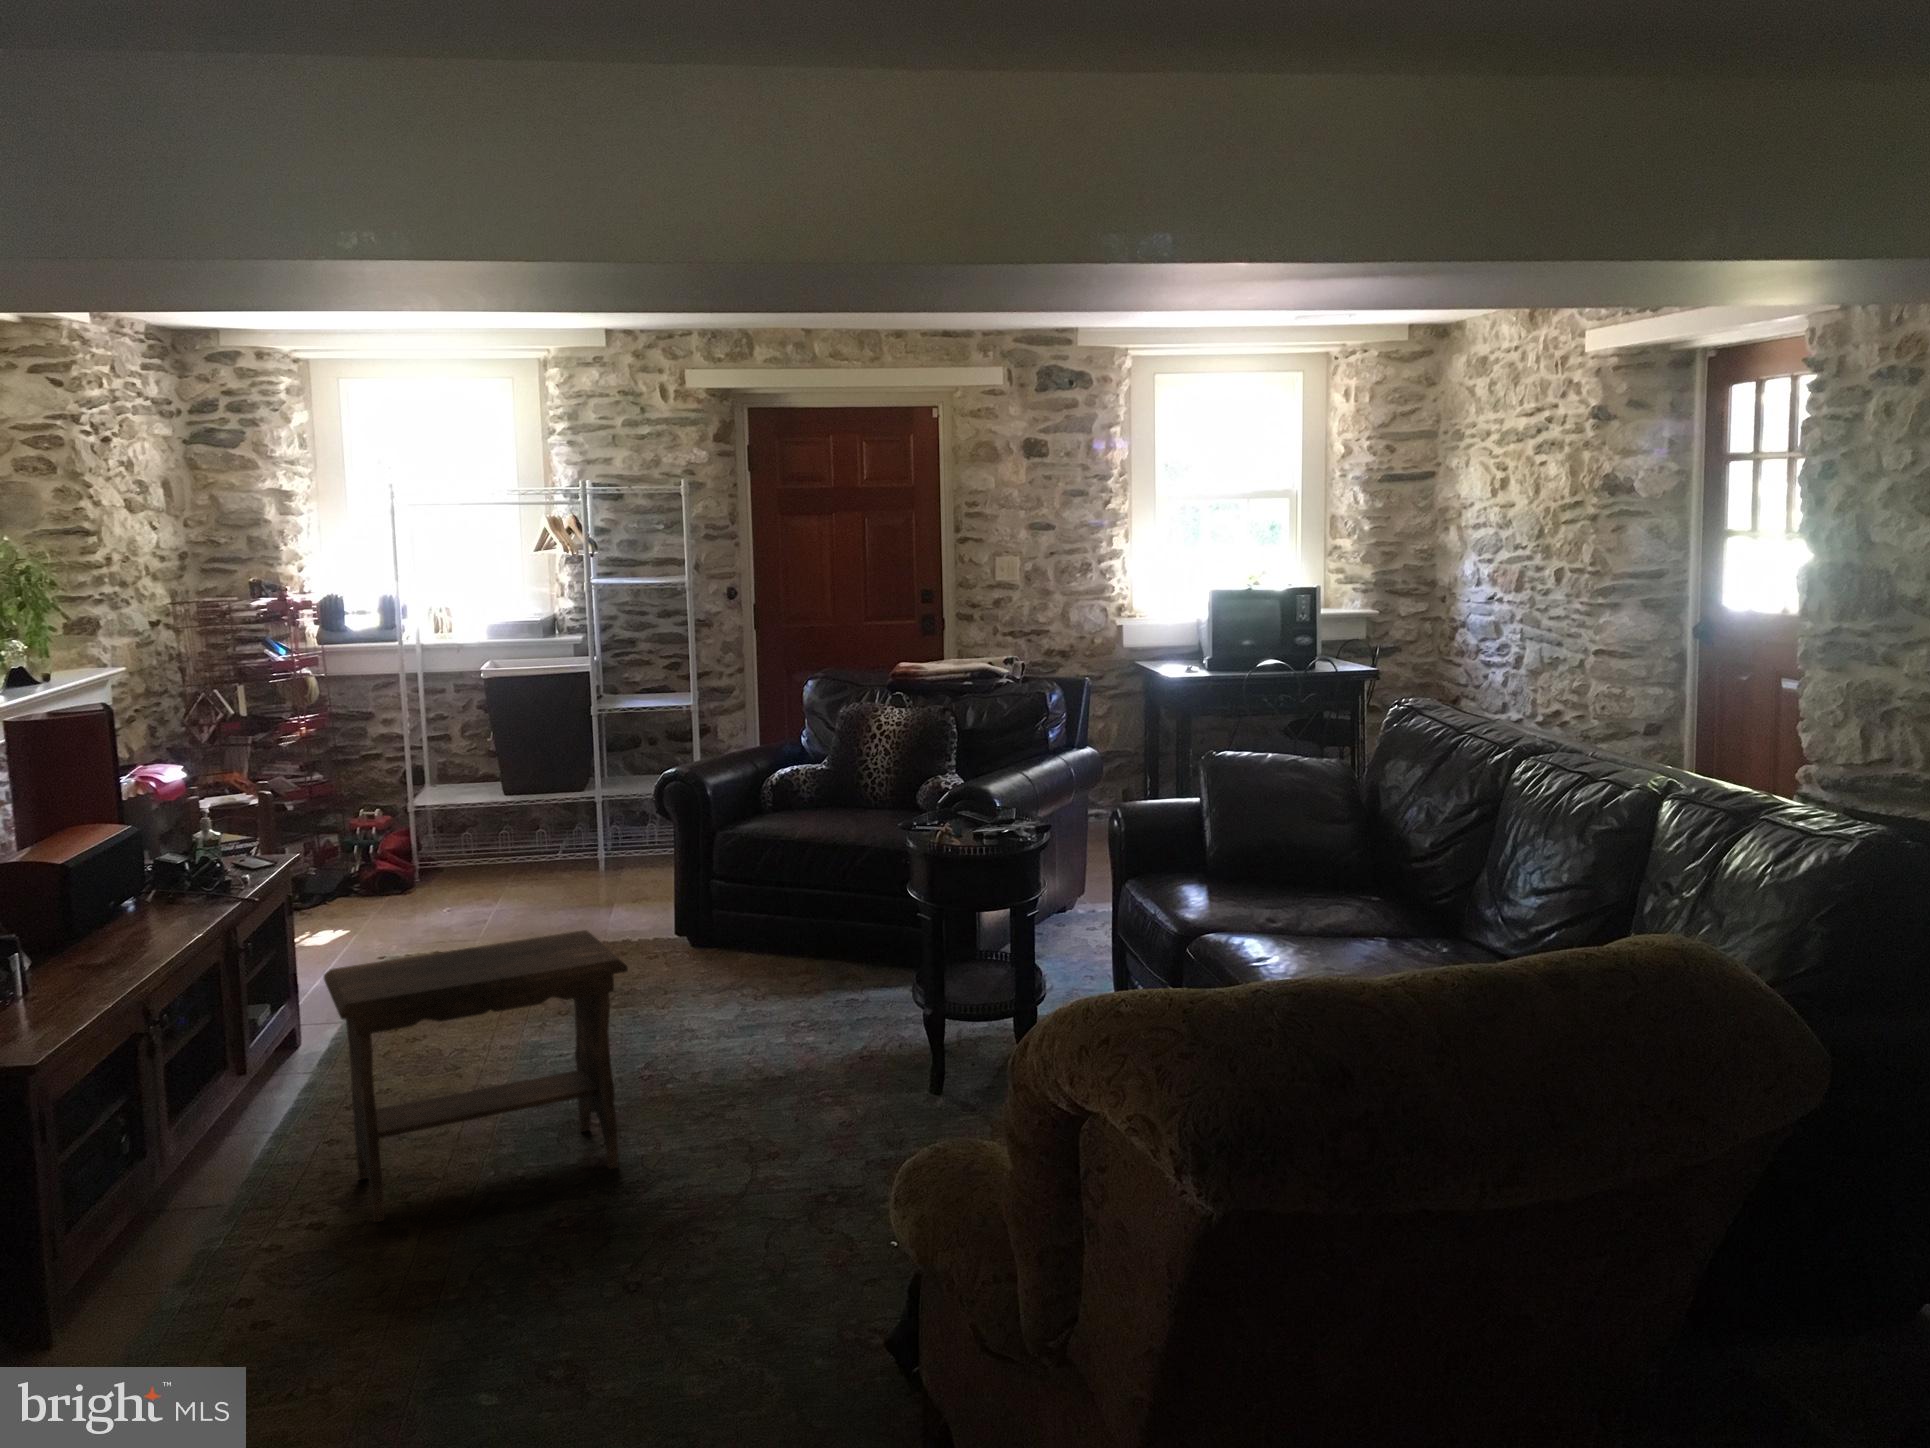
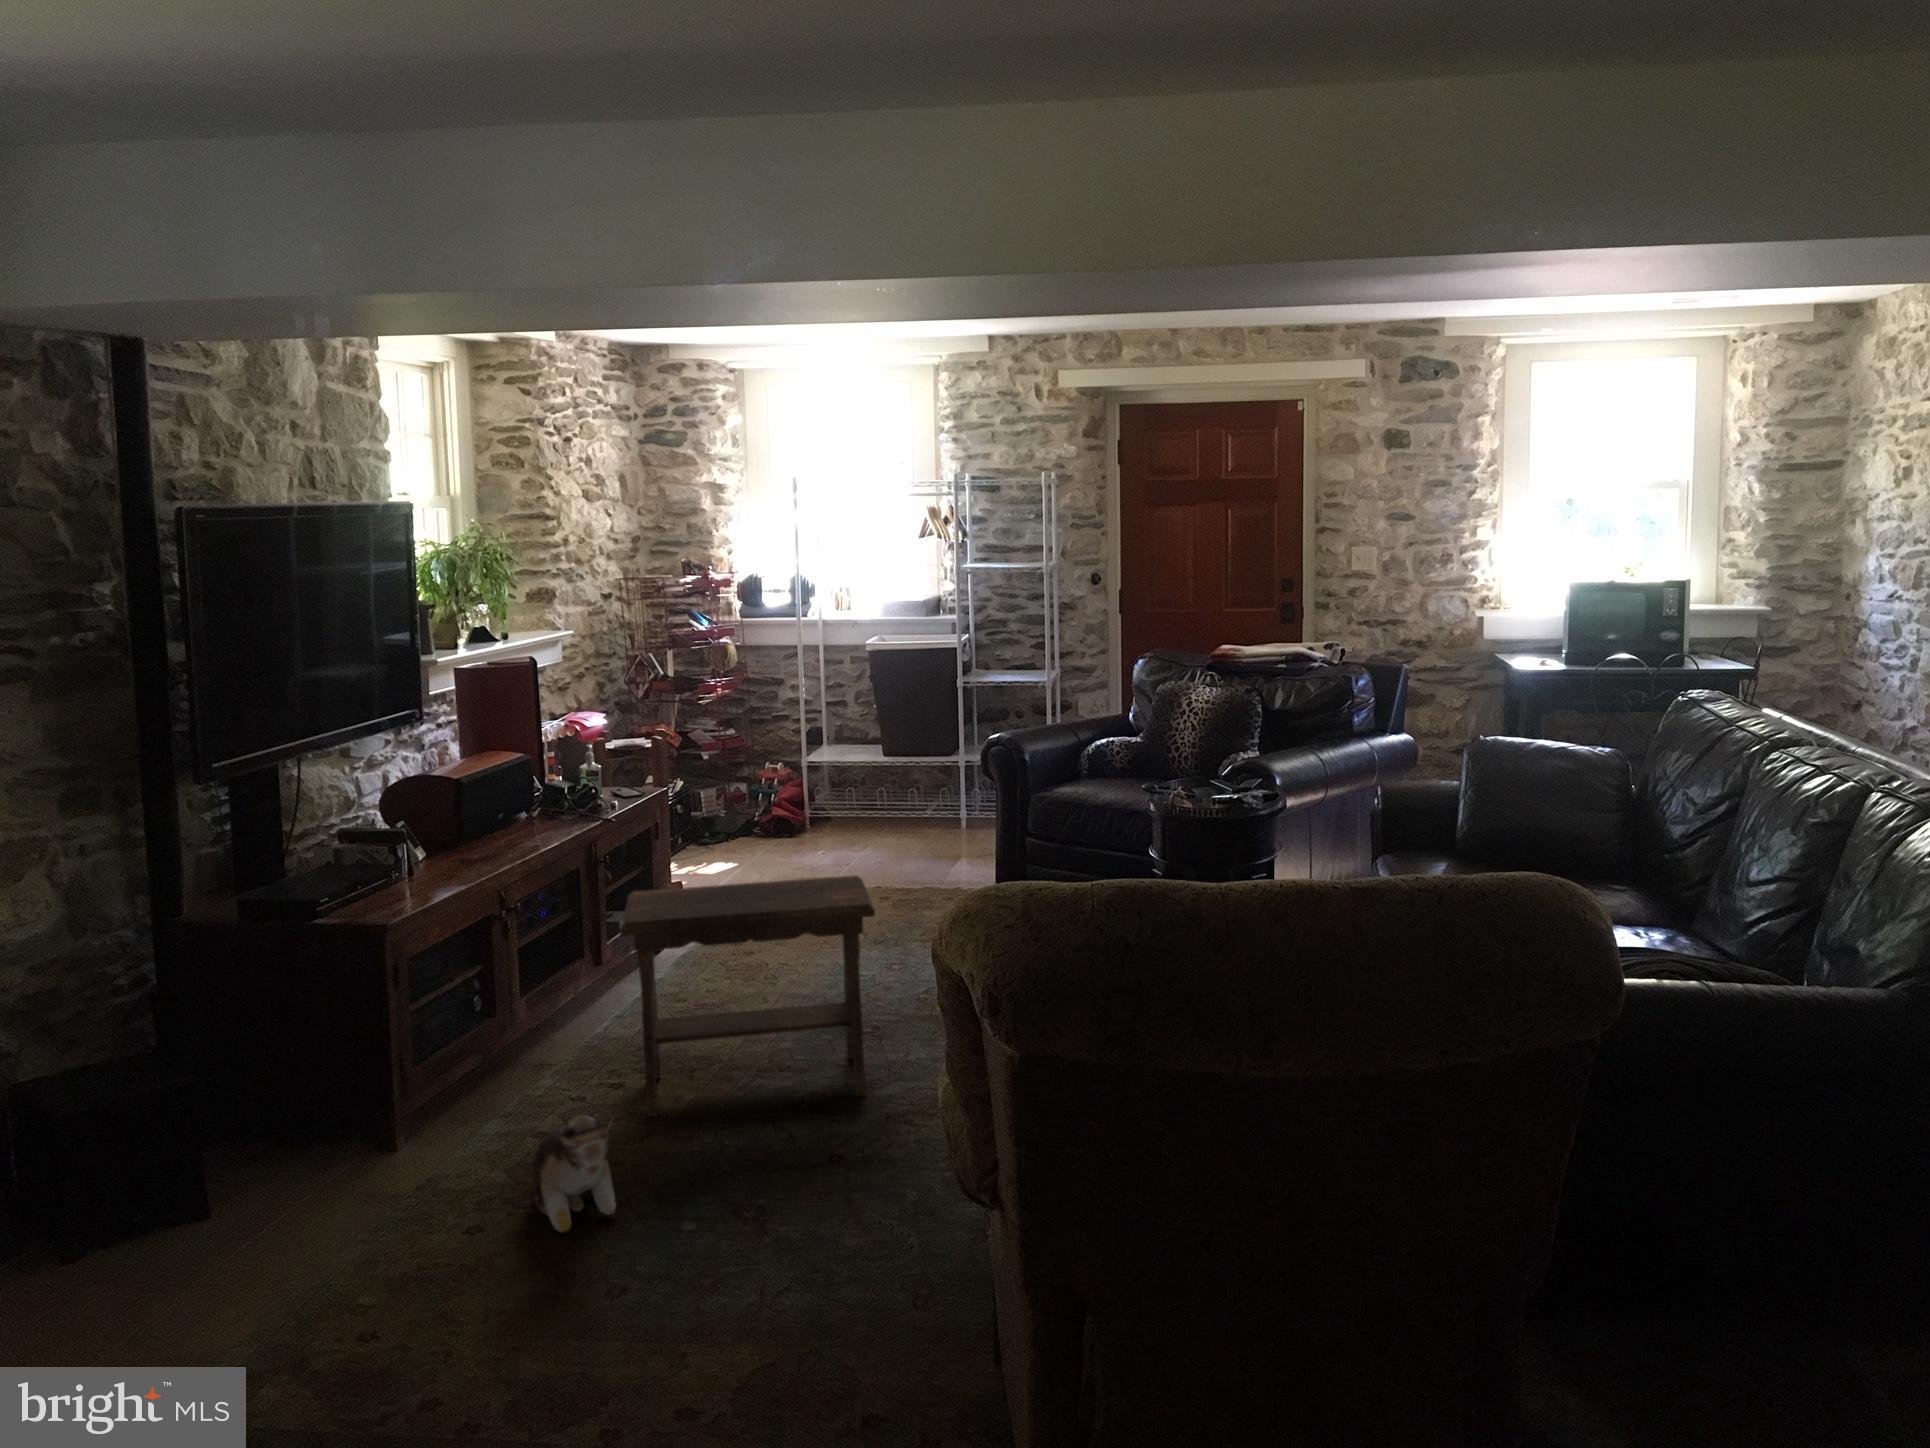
plush toy: none [270,1220,396,1360] -> present [533,1115,616,1233]

